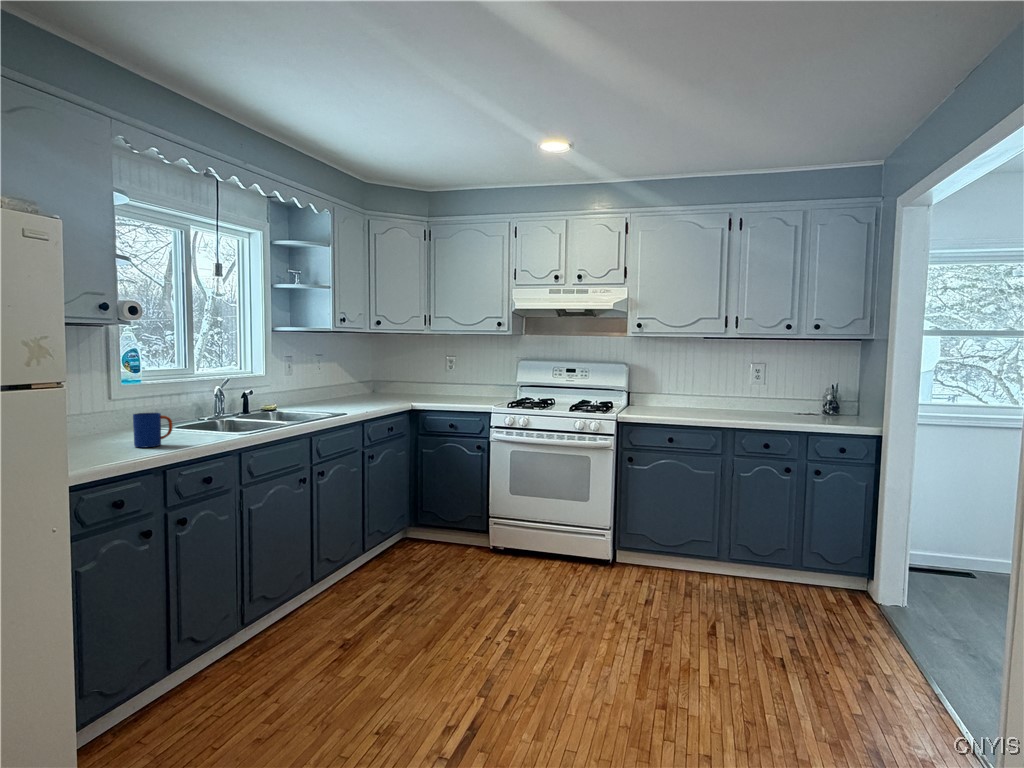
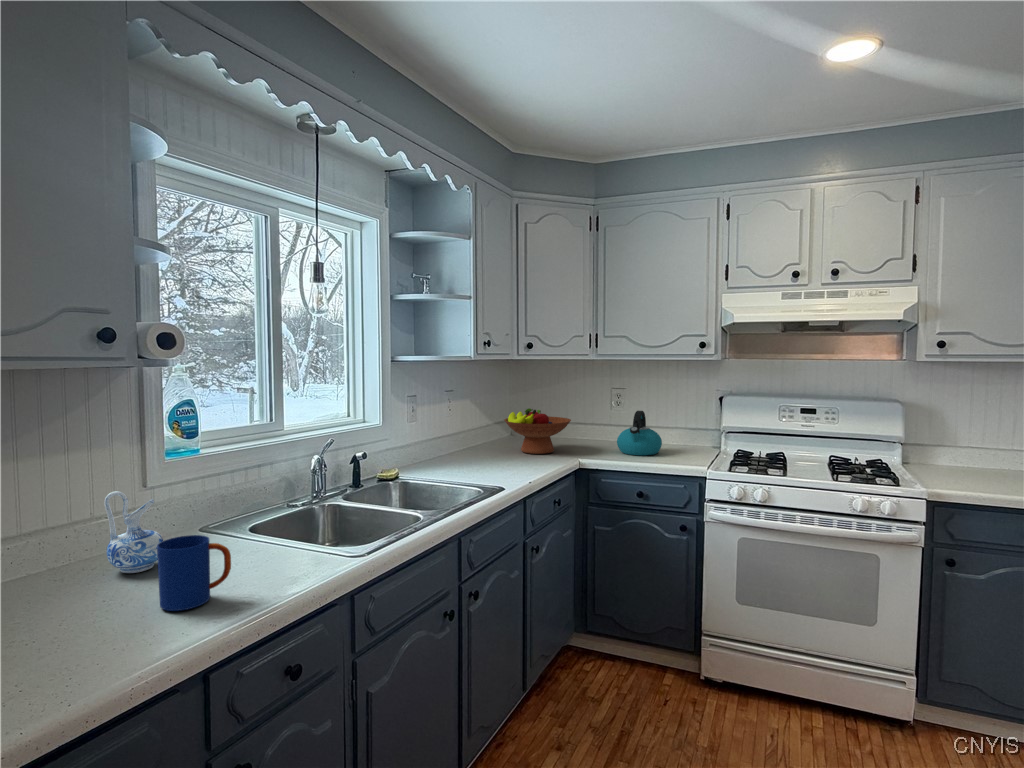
fruit bowl: none [359,368,409,400] -> present [504,408,571,454]
kettle: none [442,370,473,401] -> present [617,411,662,455]
ceramic pitcher: none [94,394,128,439] -> present [104,491,163,573]

